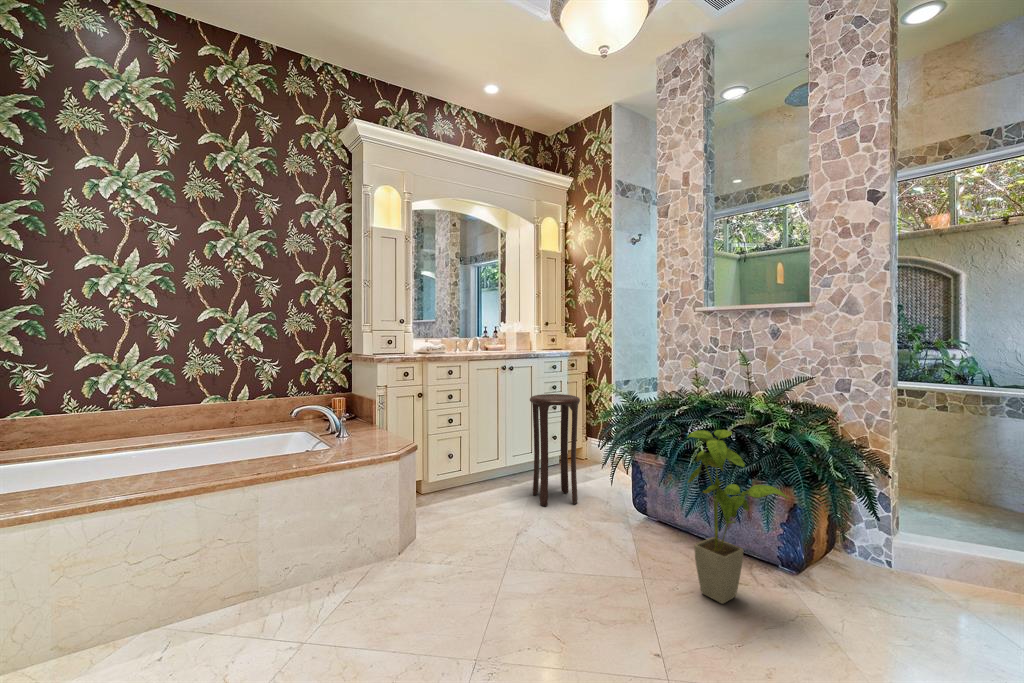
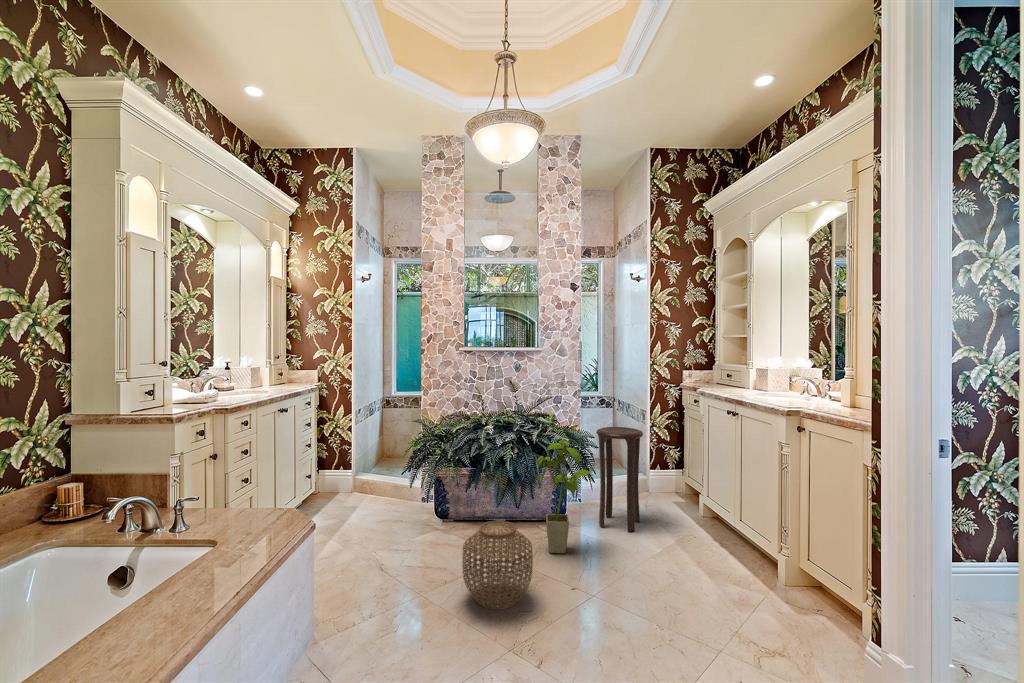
stool: present [530,394,580,506] -> present [596,427,643,532]
woven basket: none [511,505,600,619] -> present [462,521,533,609]

